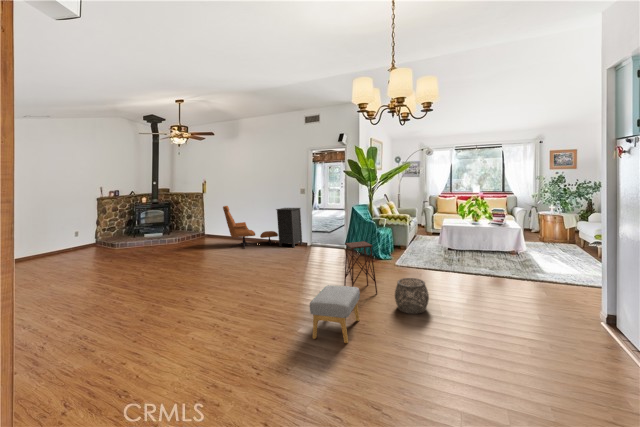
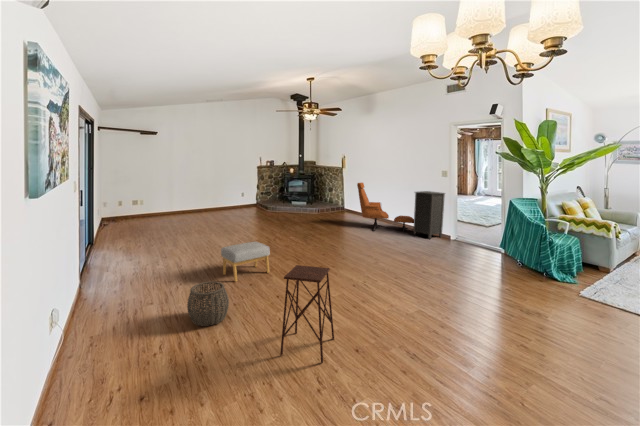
side table: present [344,241,377,294] -> present [280,265,334,363]
woven basket: present [395,278,429,314] -> present [187,282,229,326]
footstool: present [310,285,360,343] -> present [221,242,270,282]

